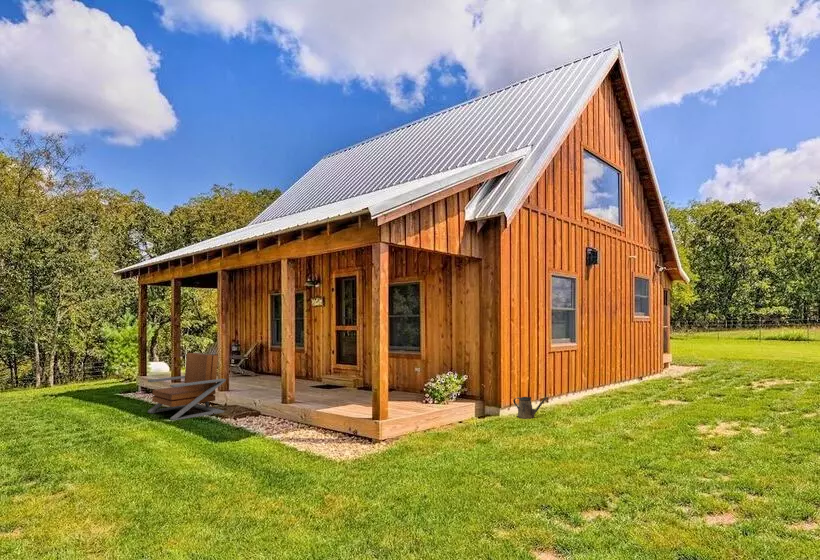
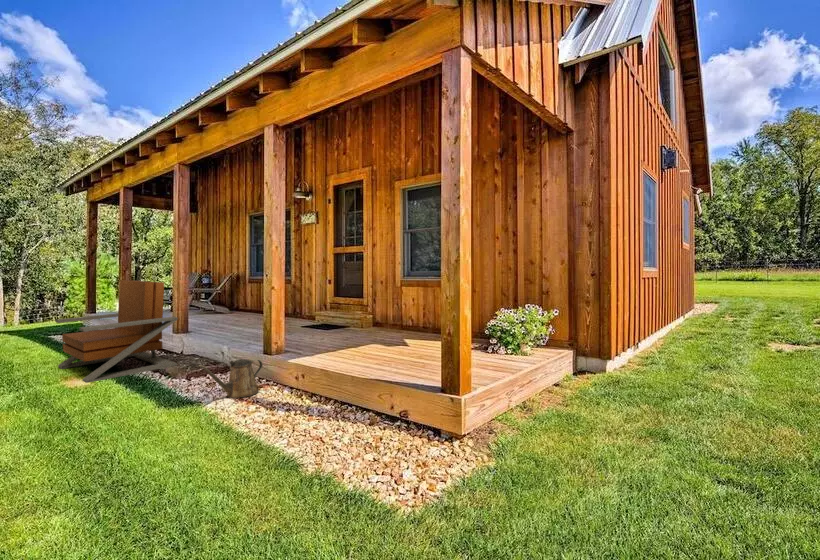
watering can: present [513,397,548,419] -> present [198,359,263,398]

